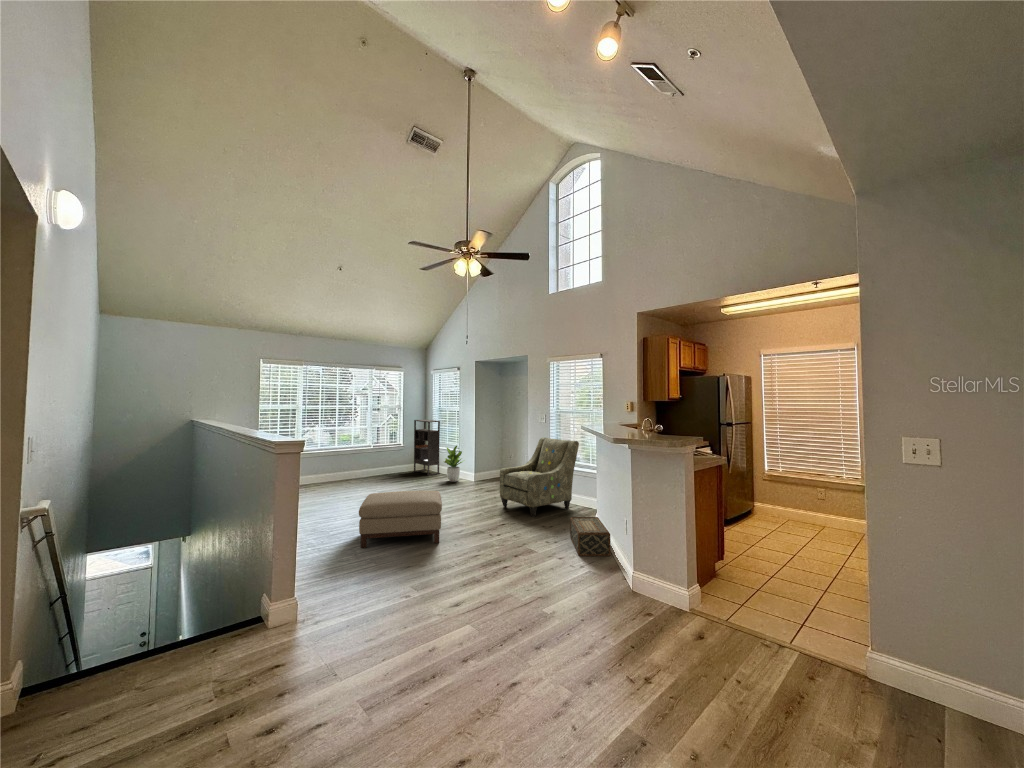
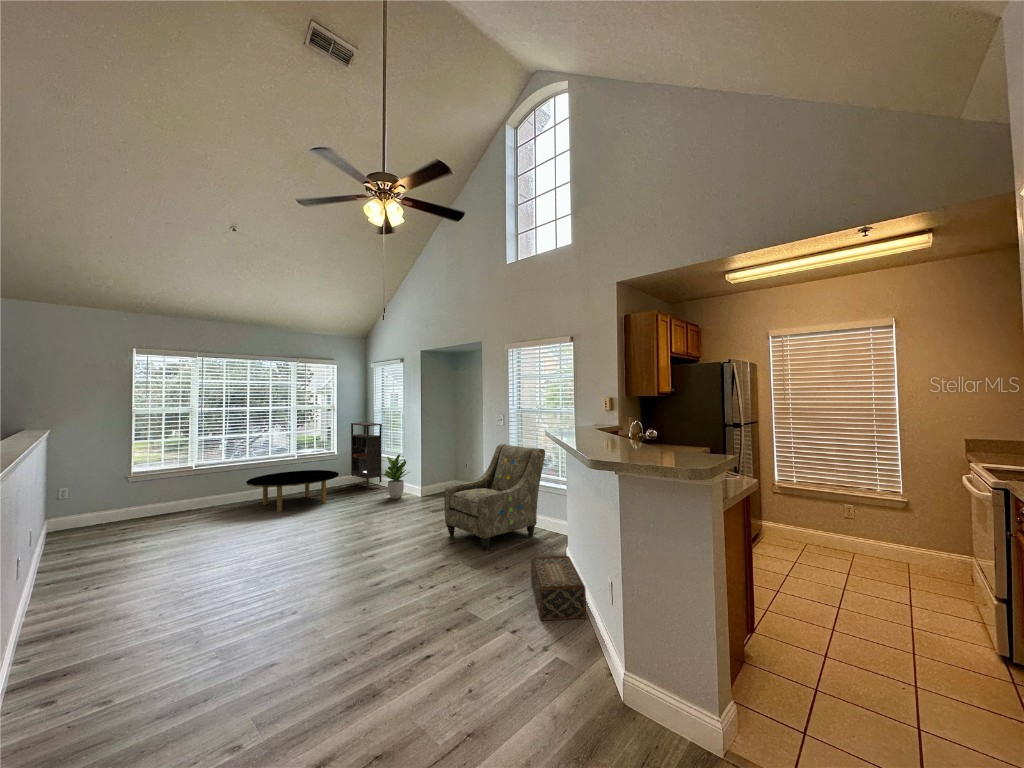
coffee table: none [338,457,408,489] -> present [246,470,339,512]
ottoman: present [359,491,442,548] -> none [220,524,356,619]

